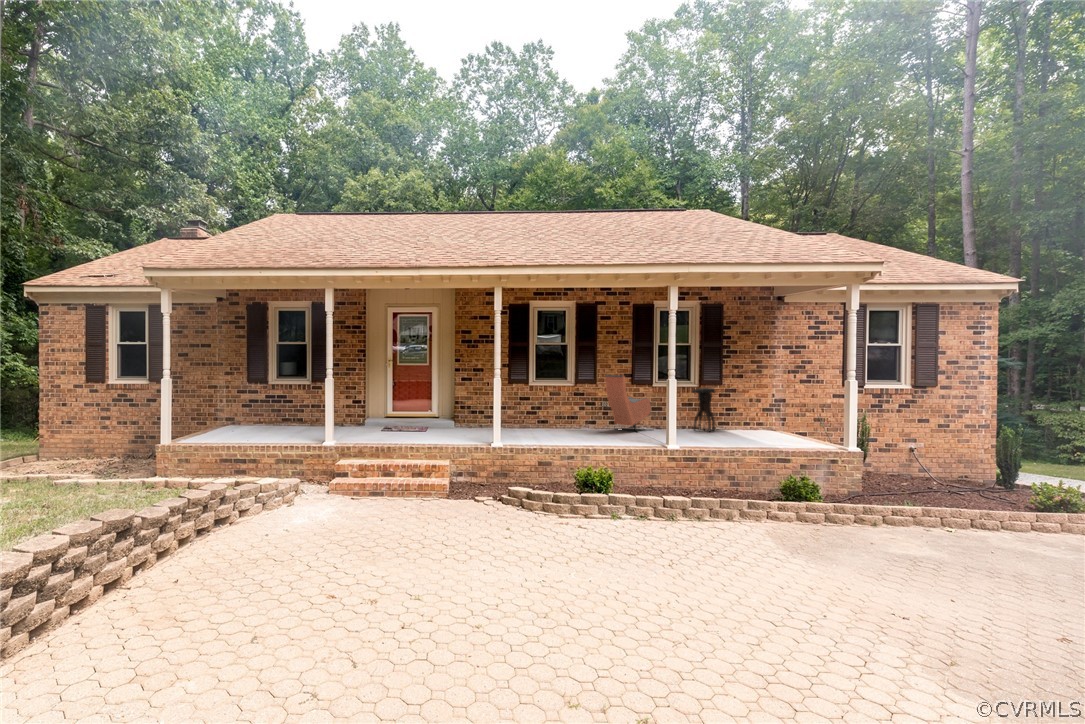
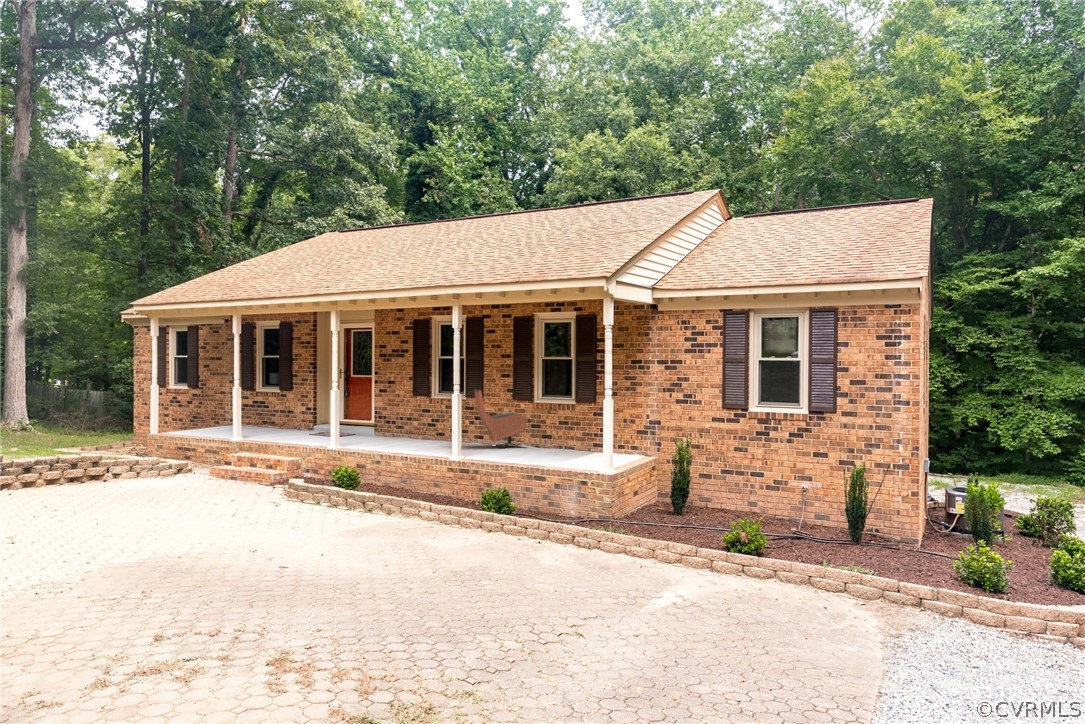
stool: present [692,387,716,432] -> none [556,405,587,453]

